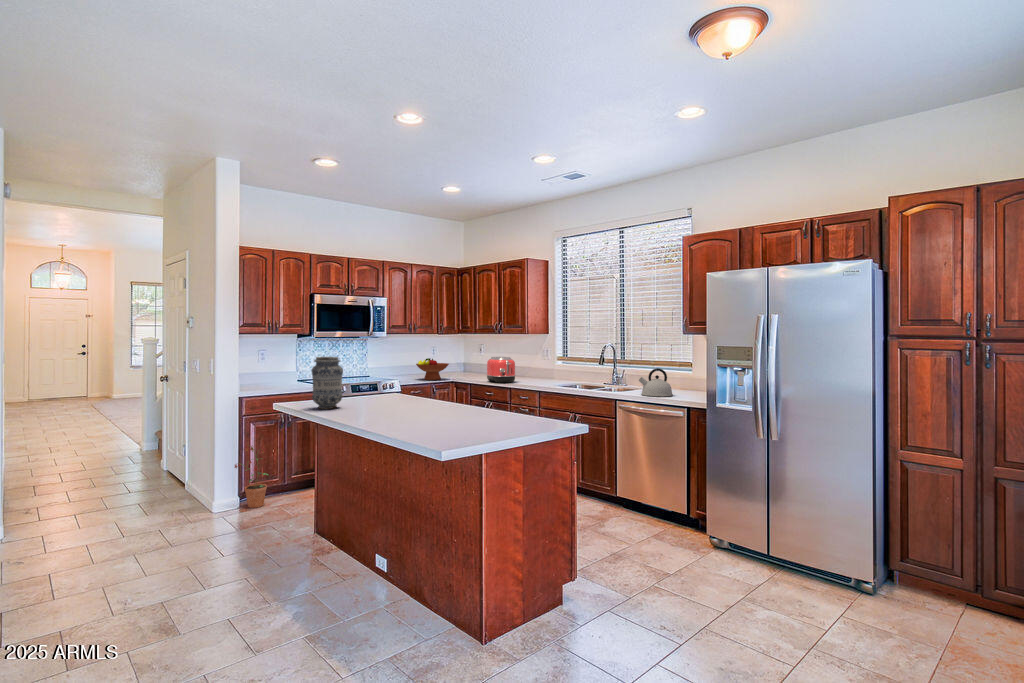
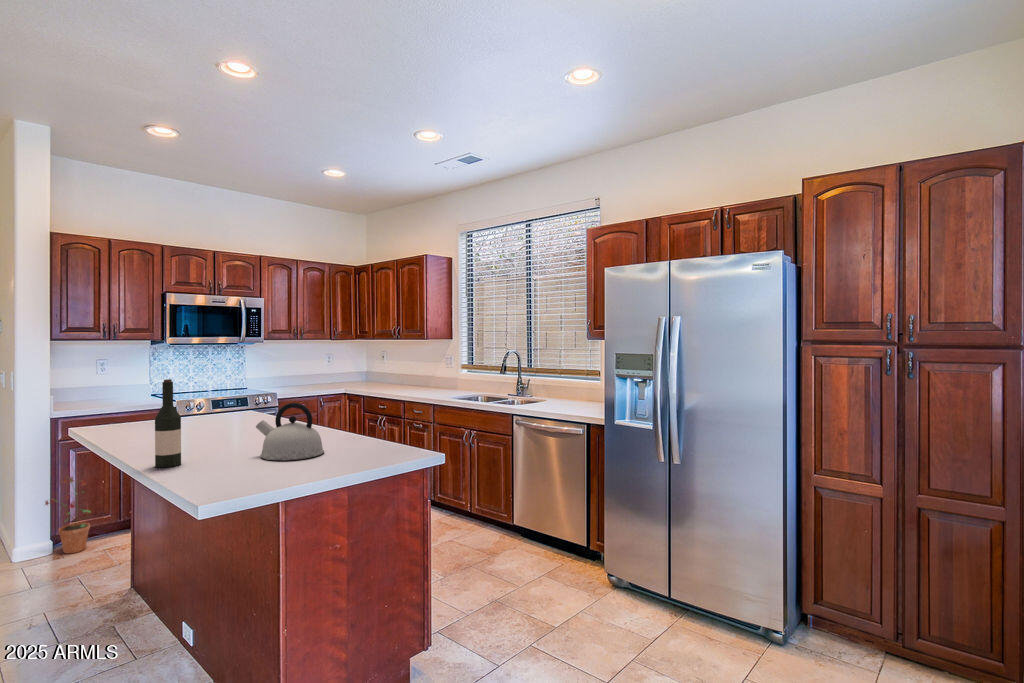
vase: present [311,357,343,409] -> none [106,369,152,436]
toaster: present [487,357,515,383] -> none [379,364,411,394]
fruit bowl: present [416,358,449,380] -> none [298,366,338,391]
wine bottle: none [379,363,398,429] -> present [155,379,181,468]
kettle: present [639,368,673,397] -> present [256,403,324,460]

